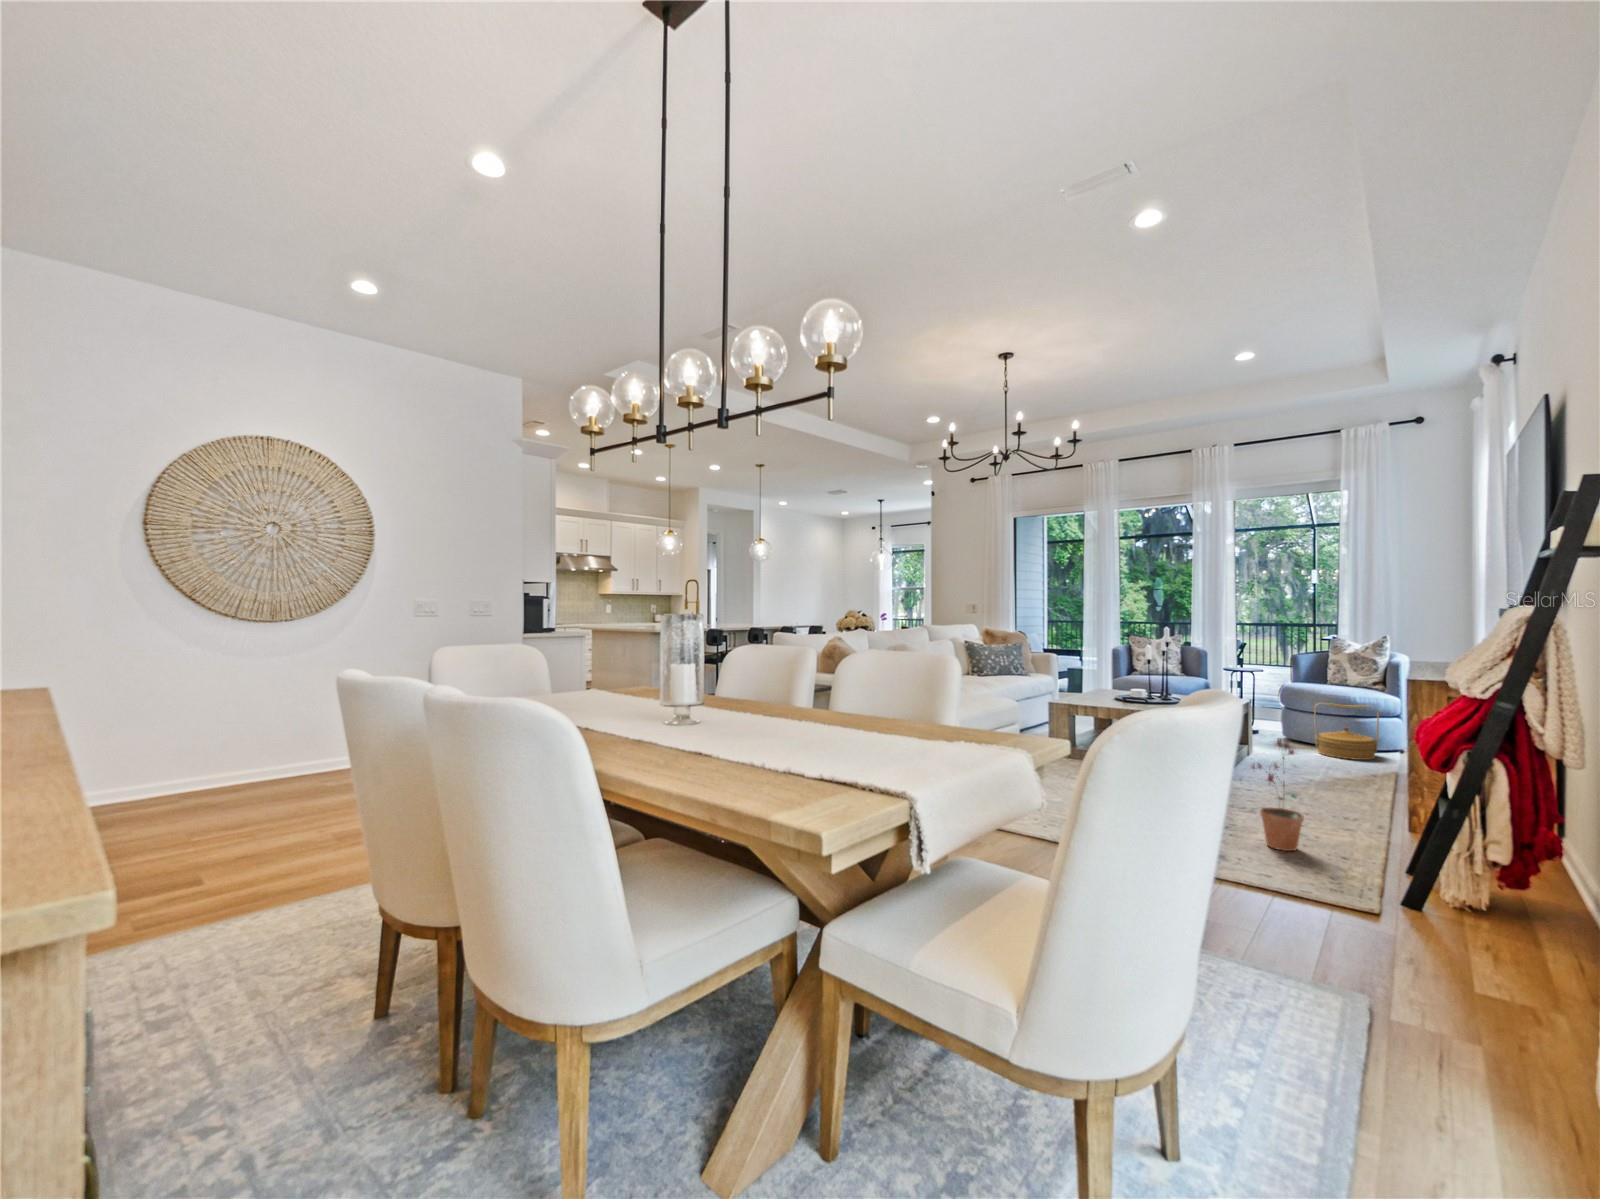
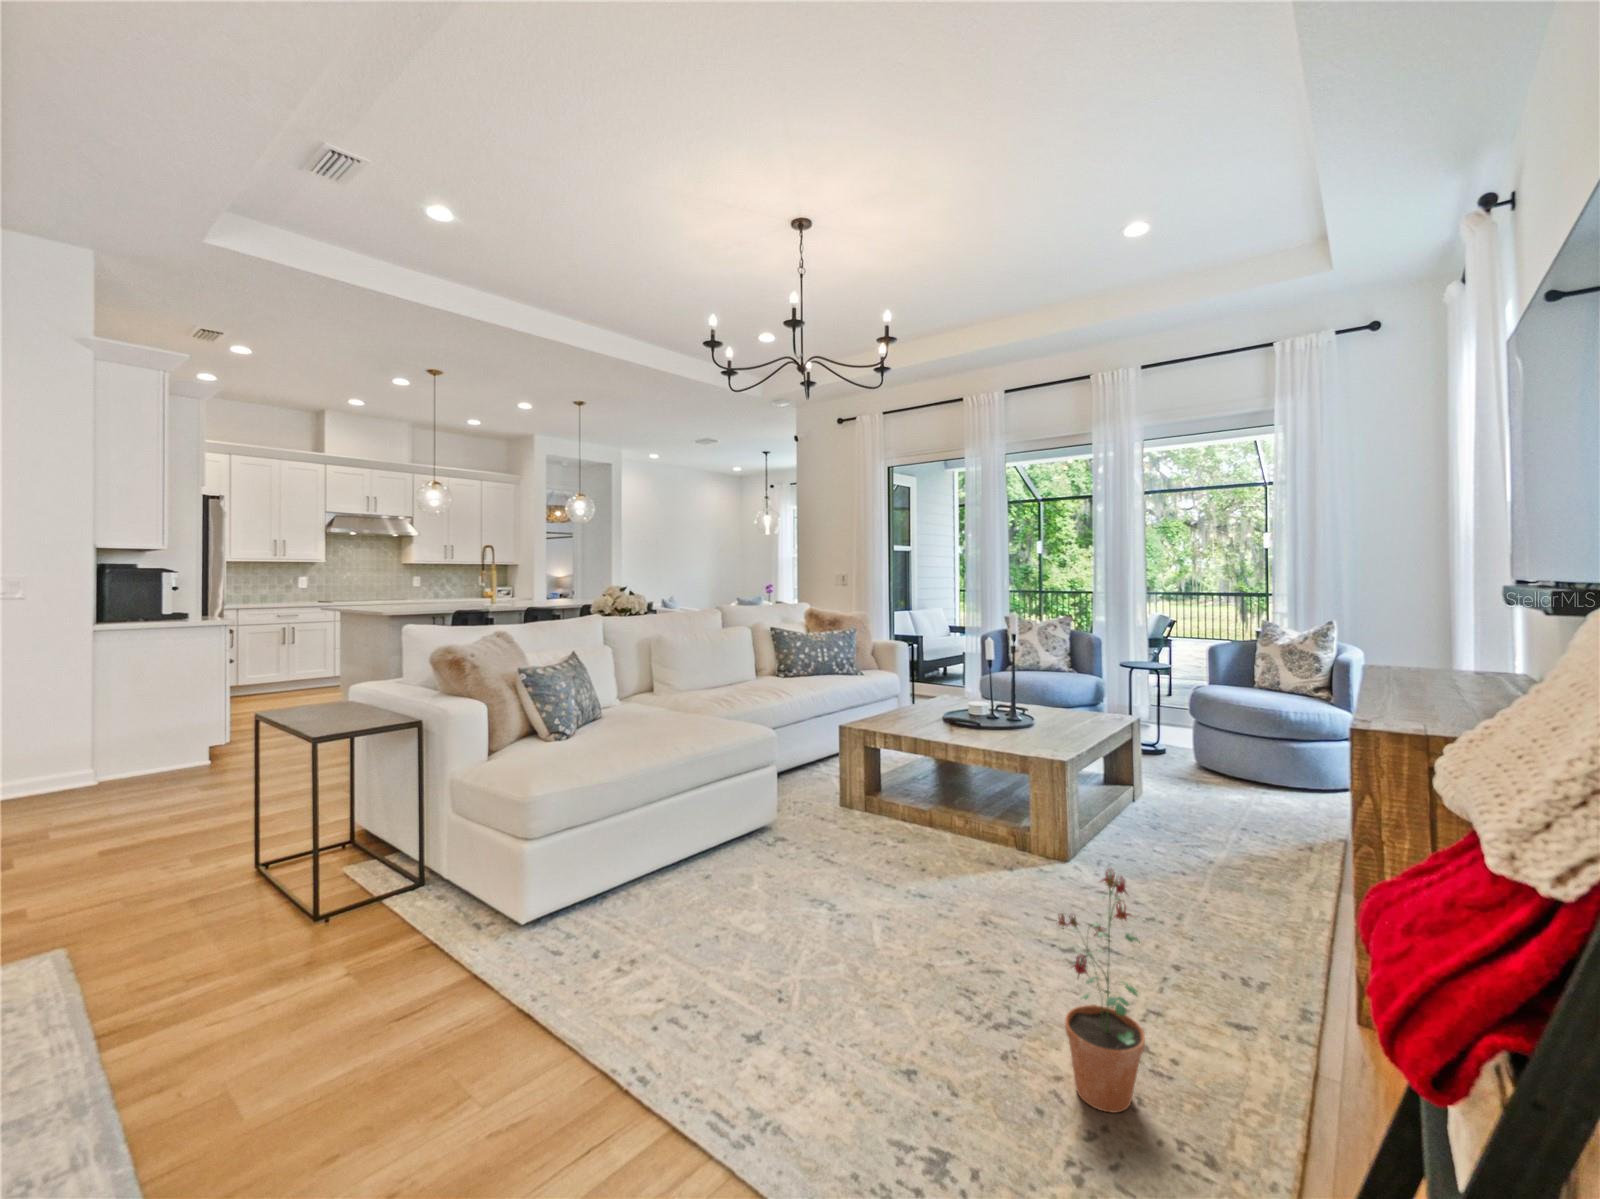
basket: present [1314,703,1379,760] -> none [1229,721,1320,809]

